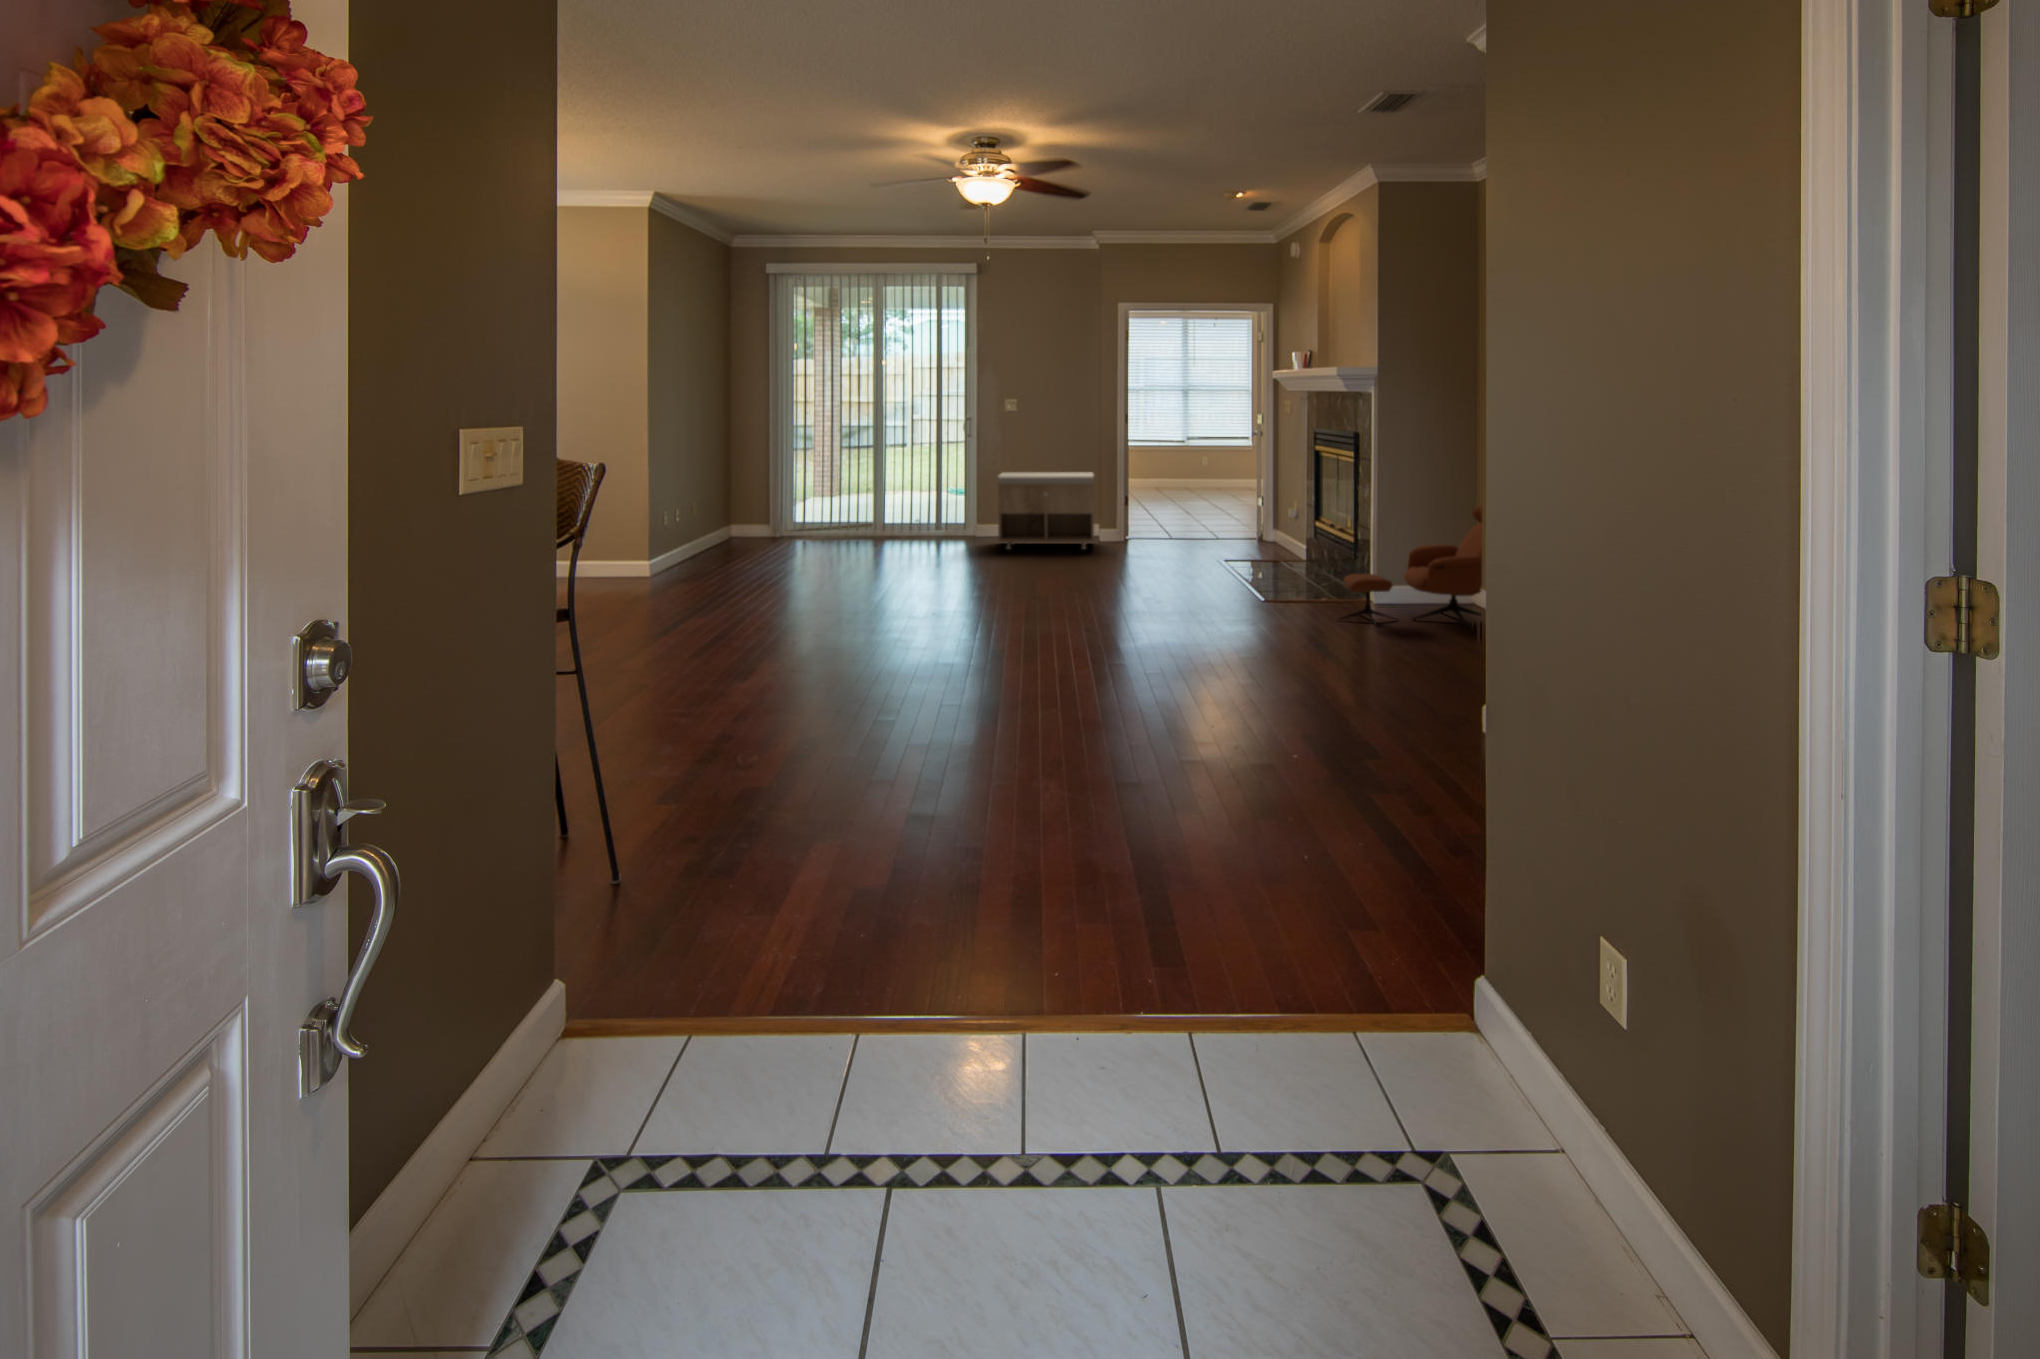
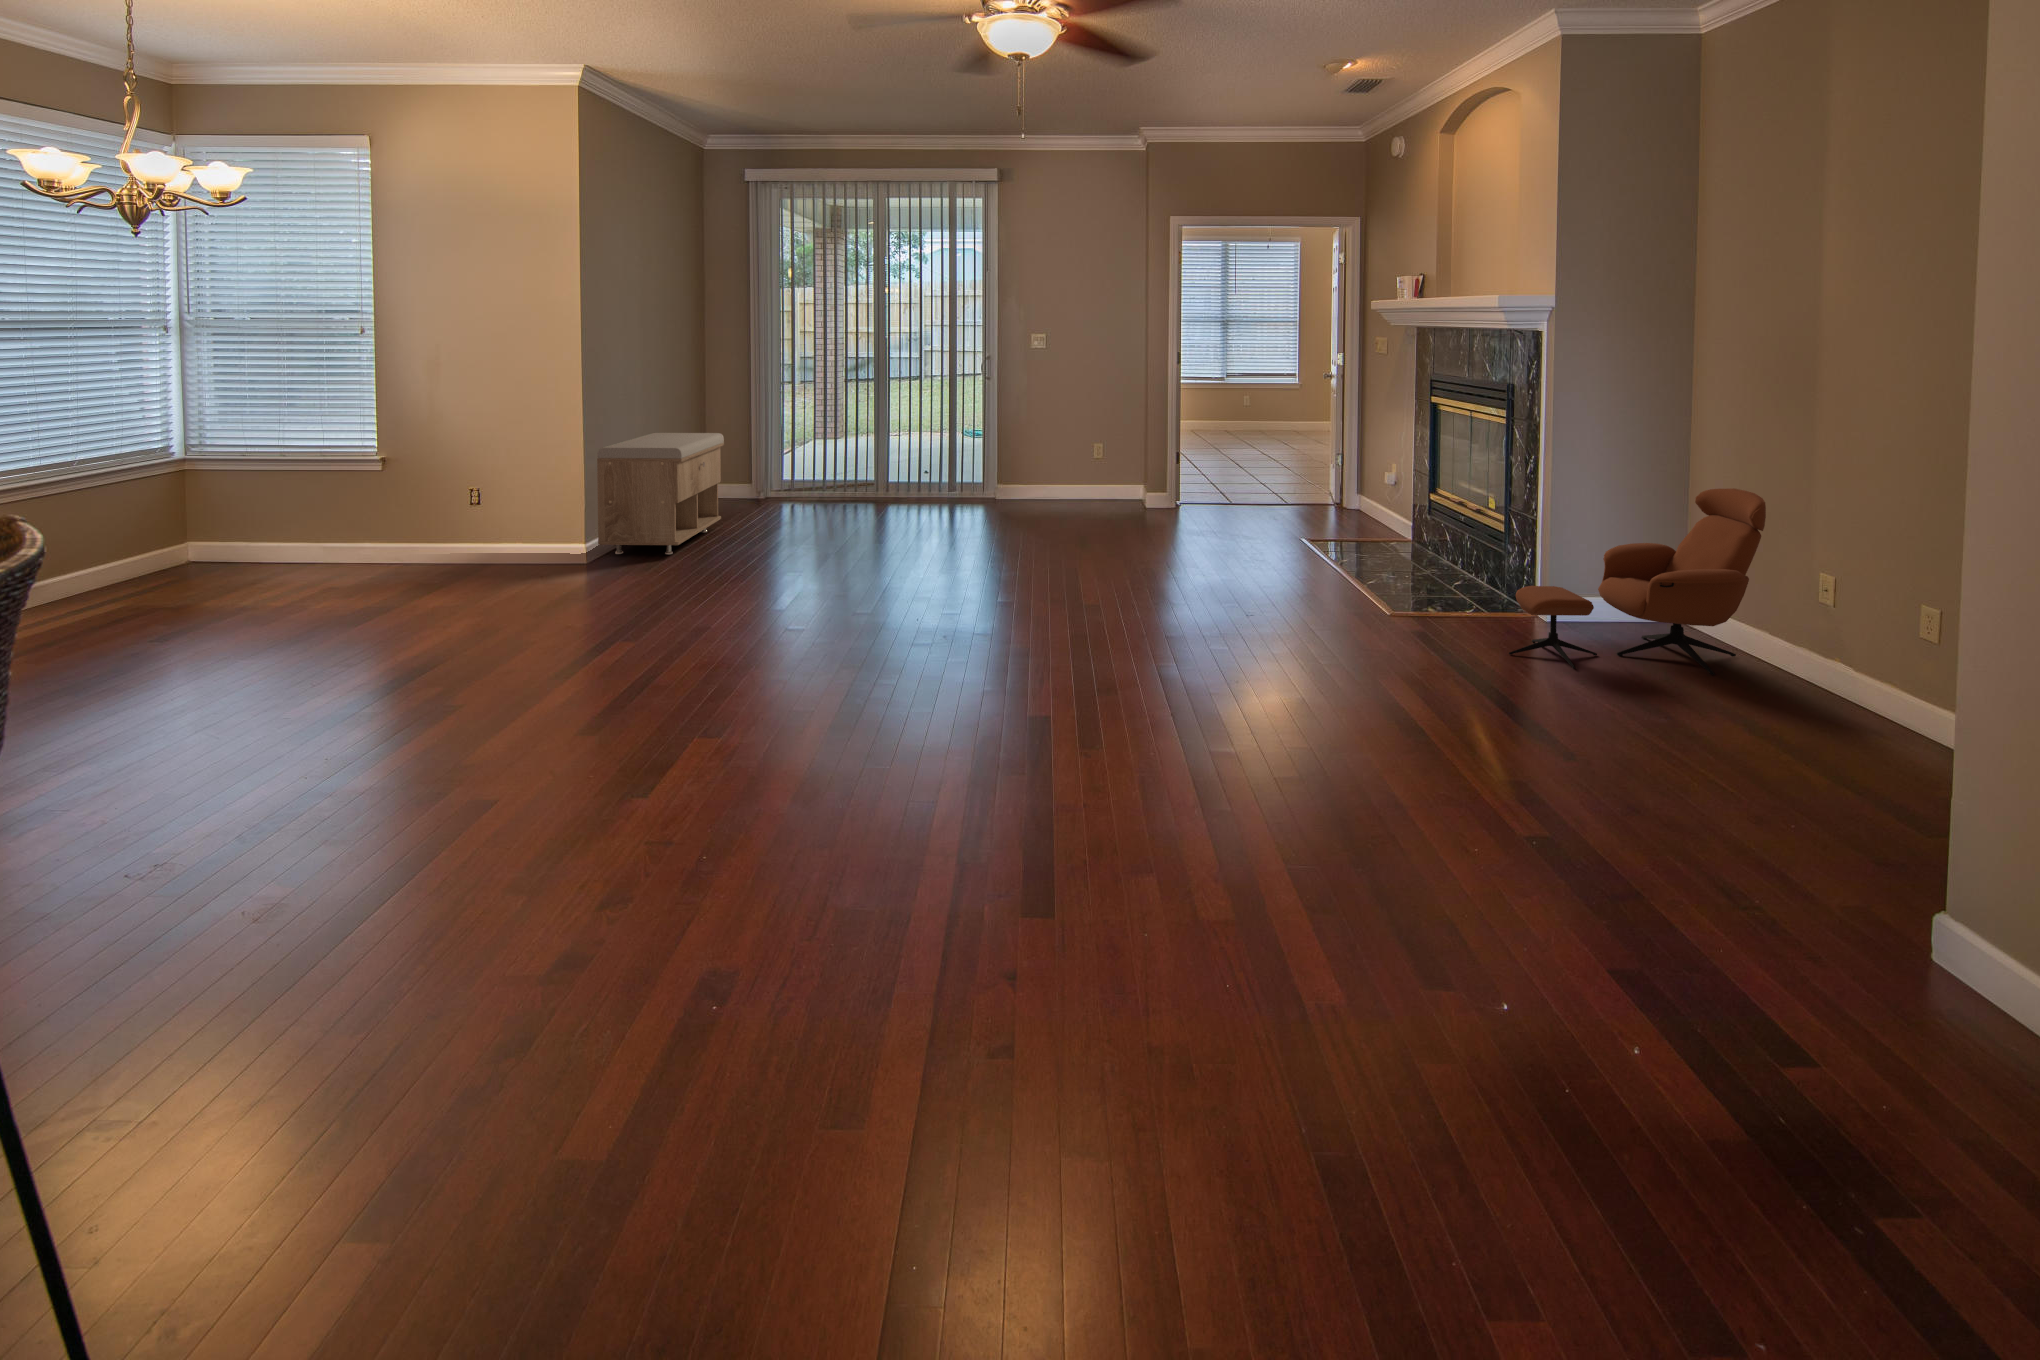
storage bench: present [998,472,1094,549] -> present [597,433,724,555]

